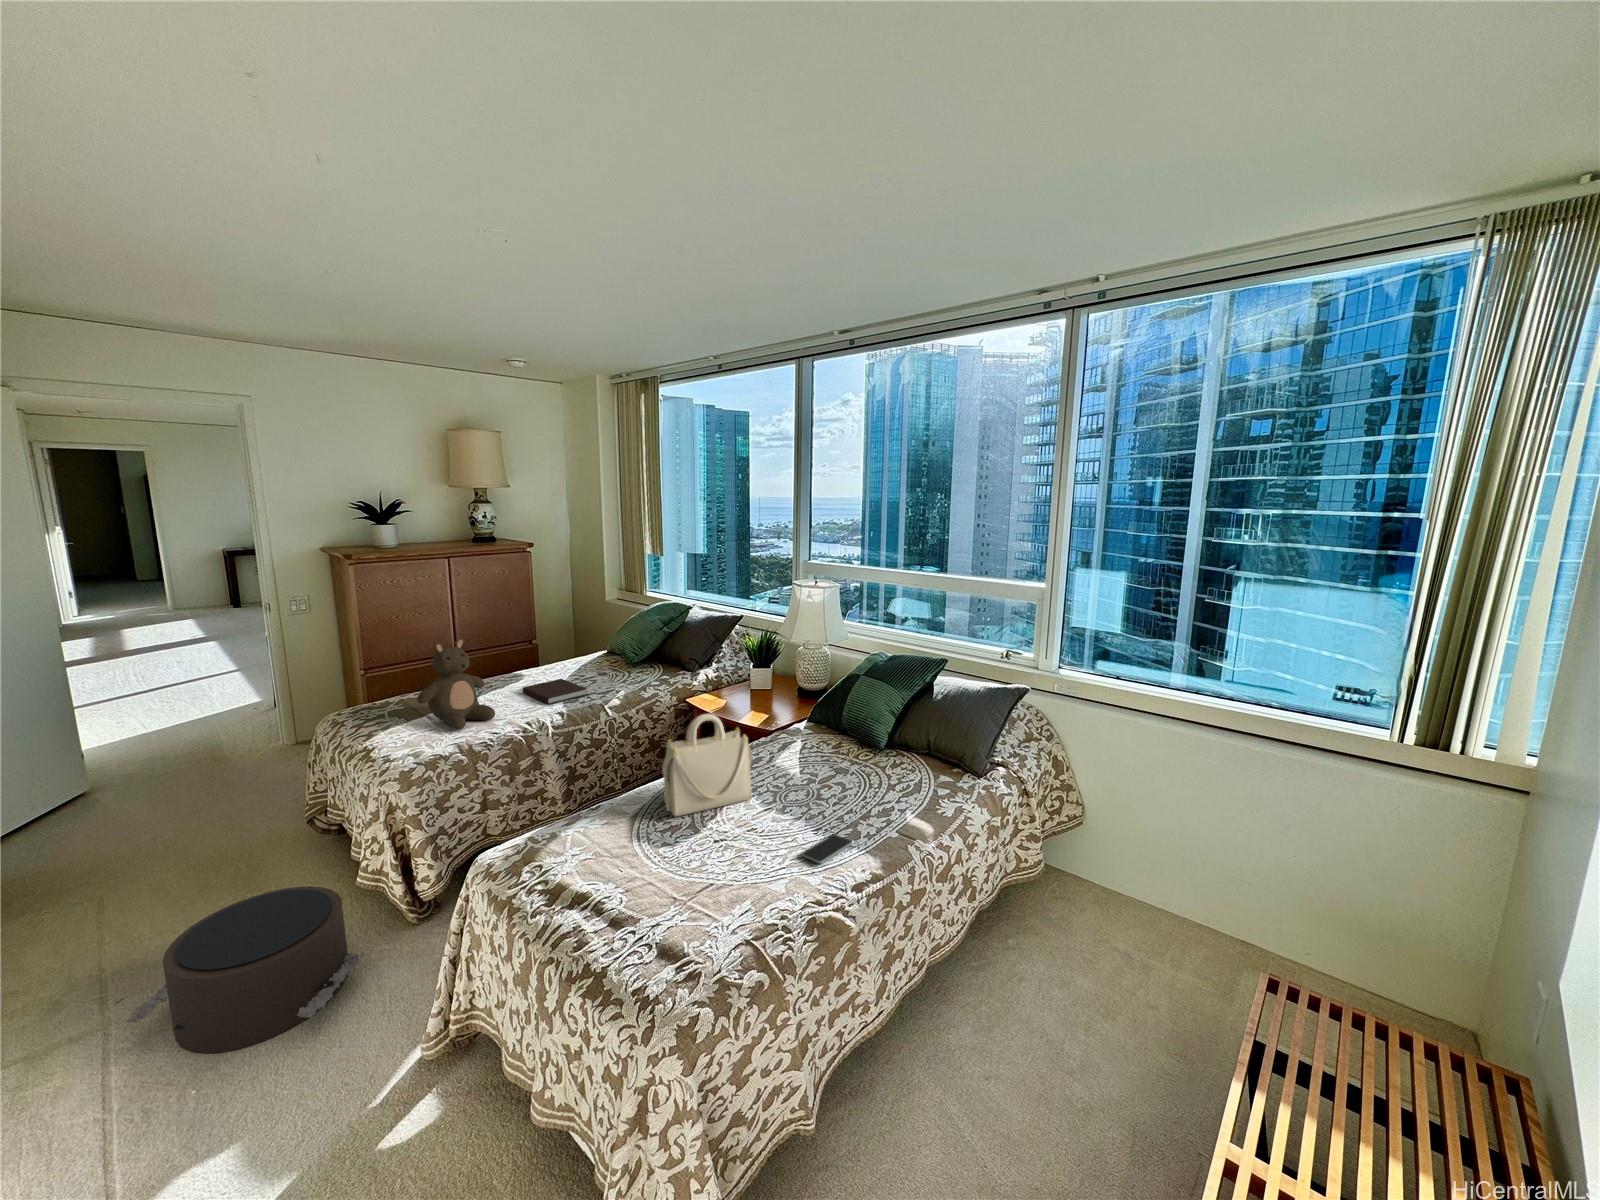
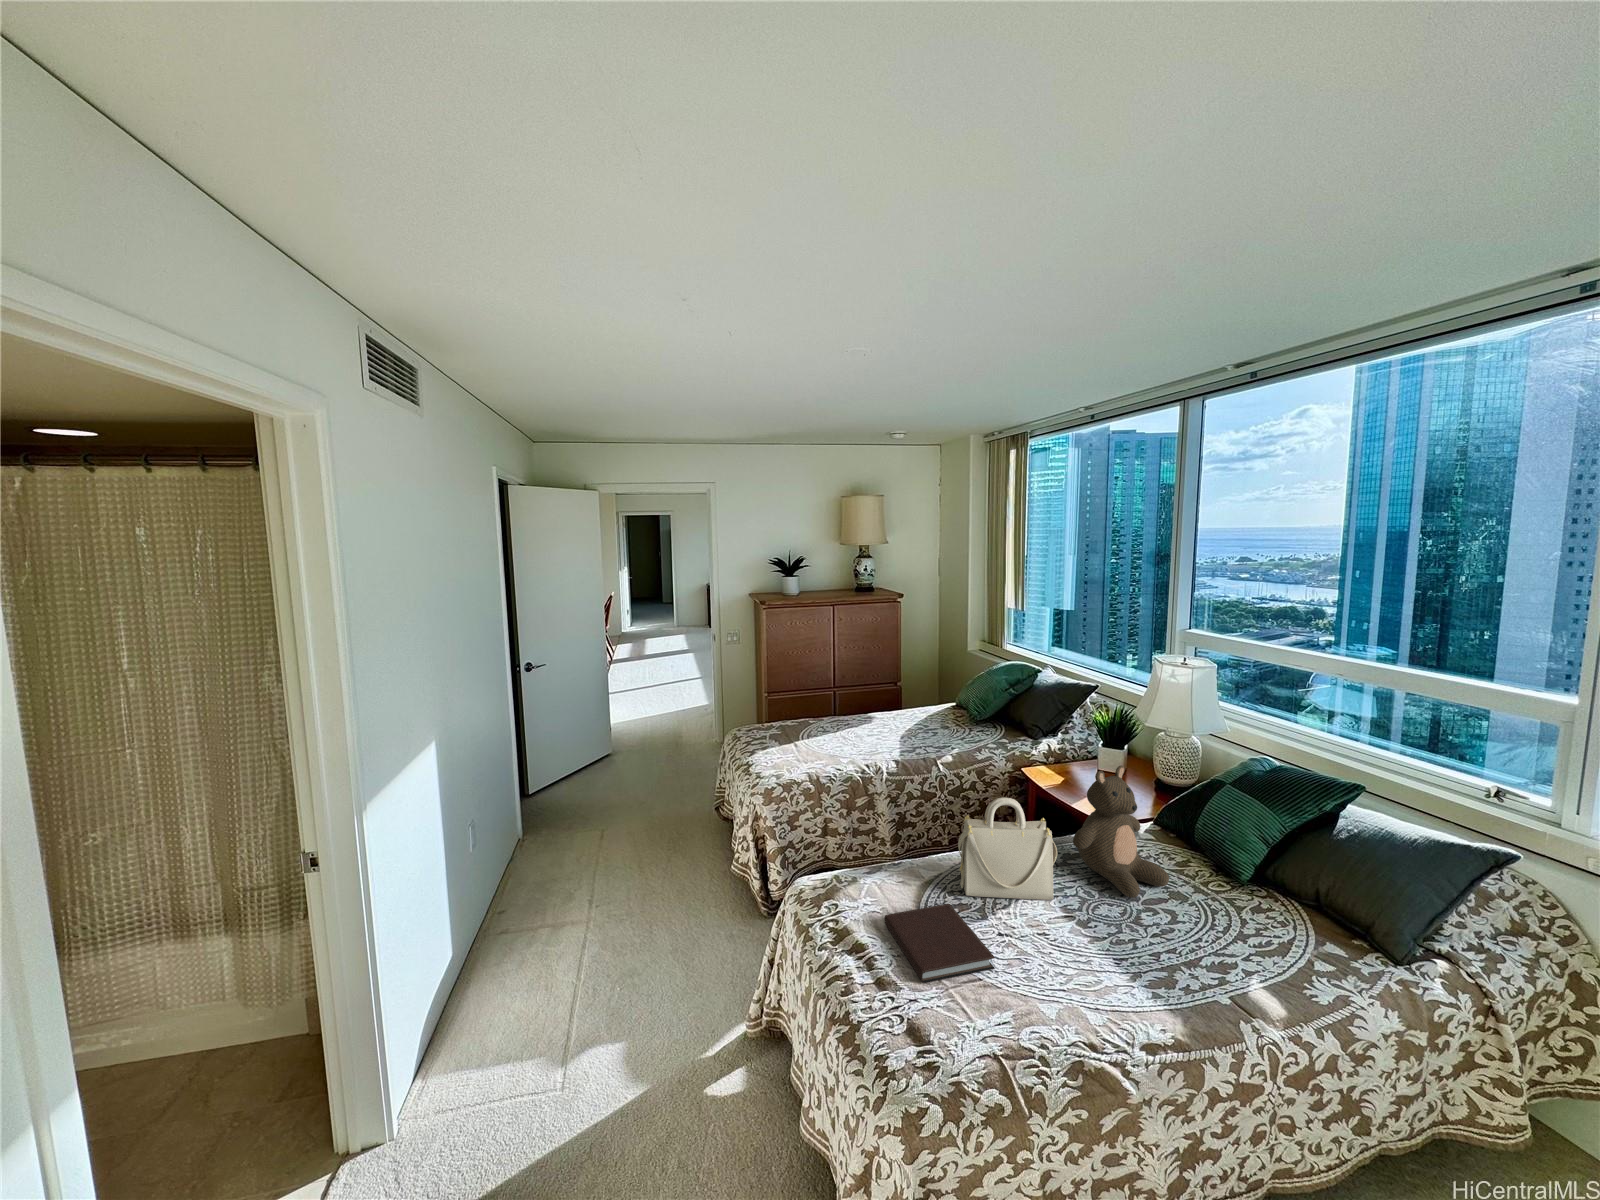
stuffed bear: present [417,639,495,730] -> present [1073,766,1169,898]
notebook: present [523,679,588,704] -> present [885,904,995,983]
smartphone: present [802,834,852,863] -> none [1089,973,1159,1002]
pouf: present [126,886,364,1053] -> none [594,860,725,971]

